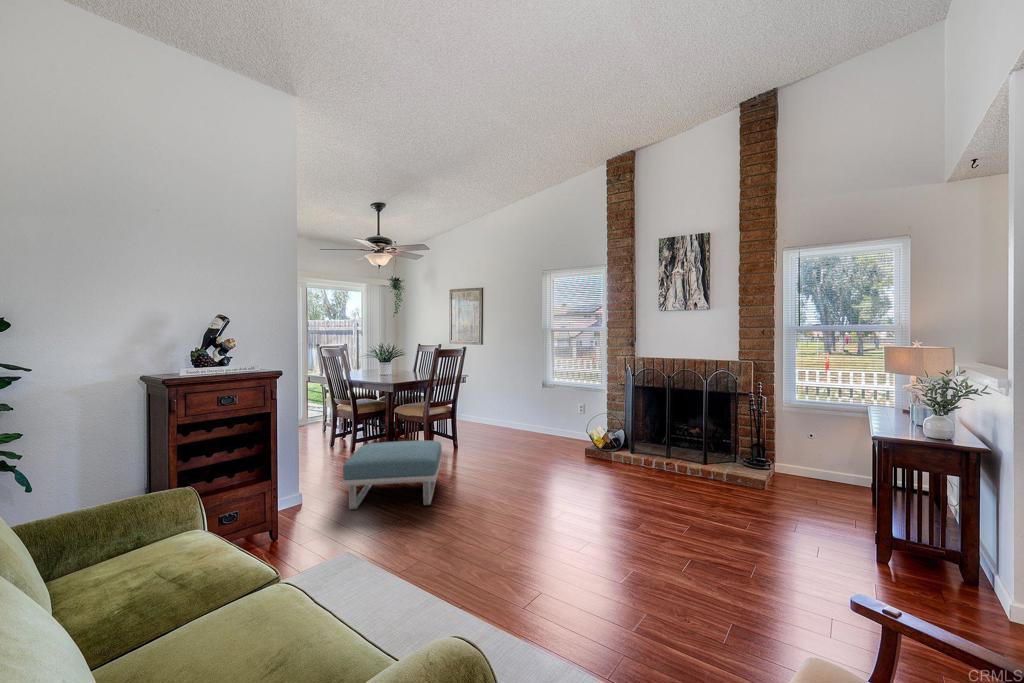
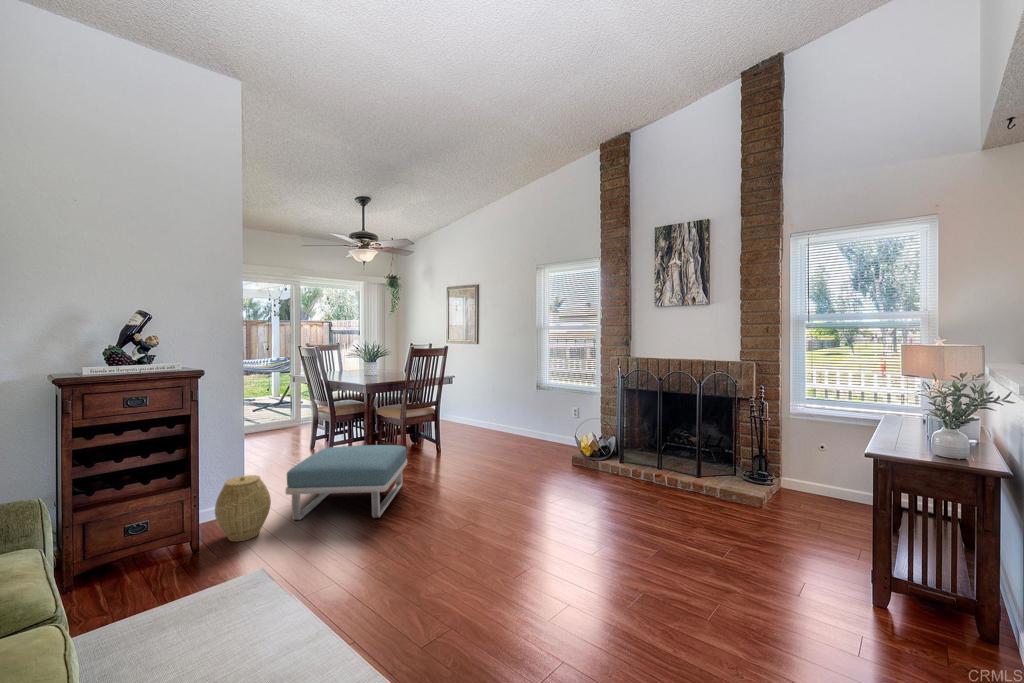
woven basket: none [286,468,334,528] -> present [215,475,271,541]

